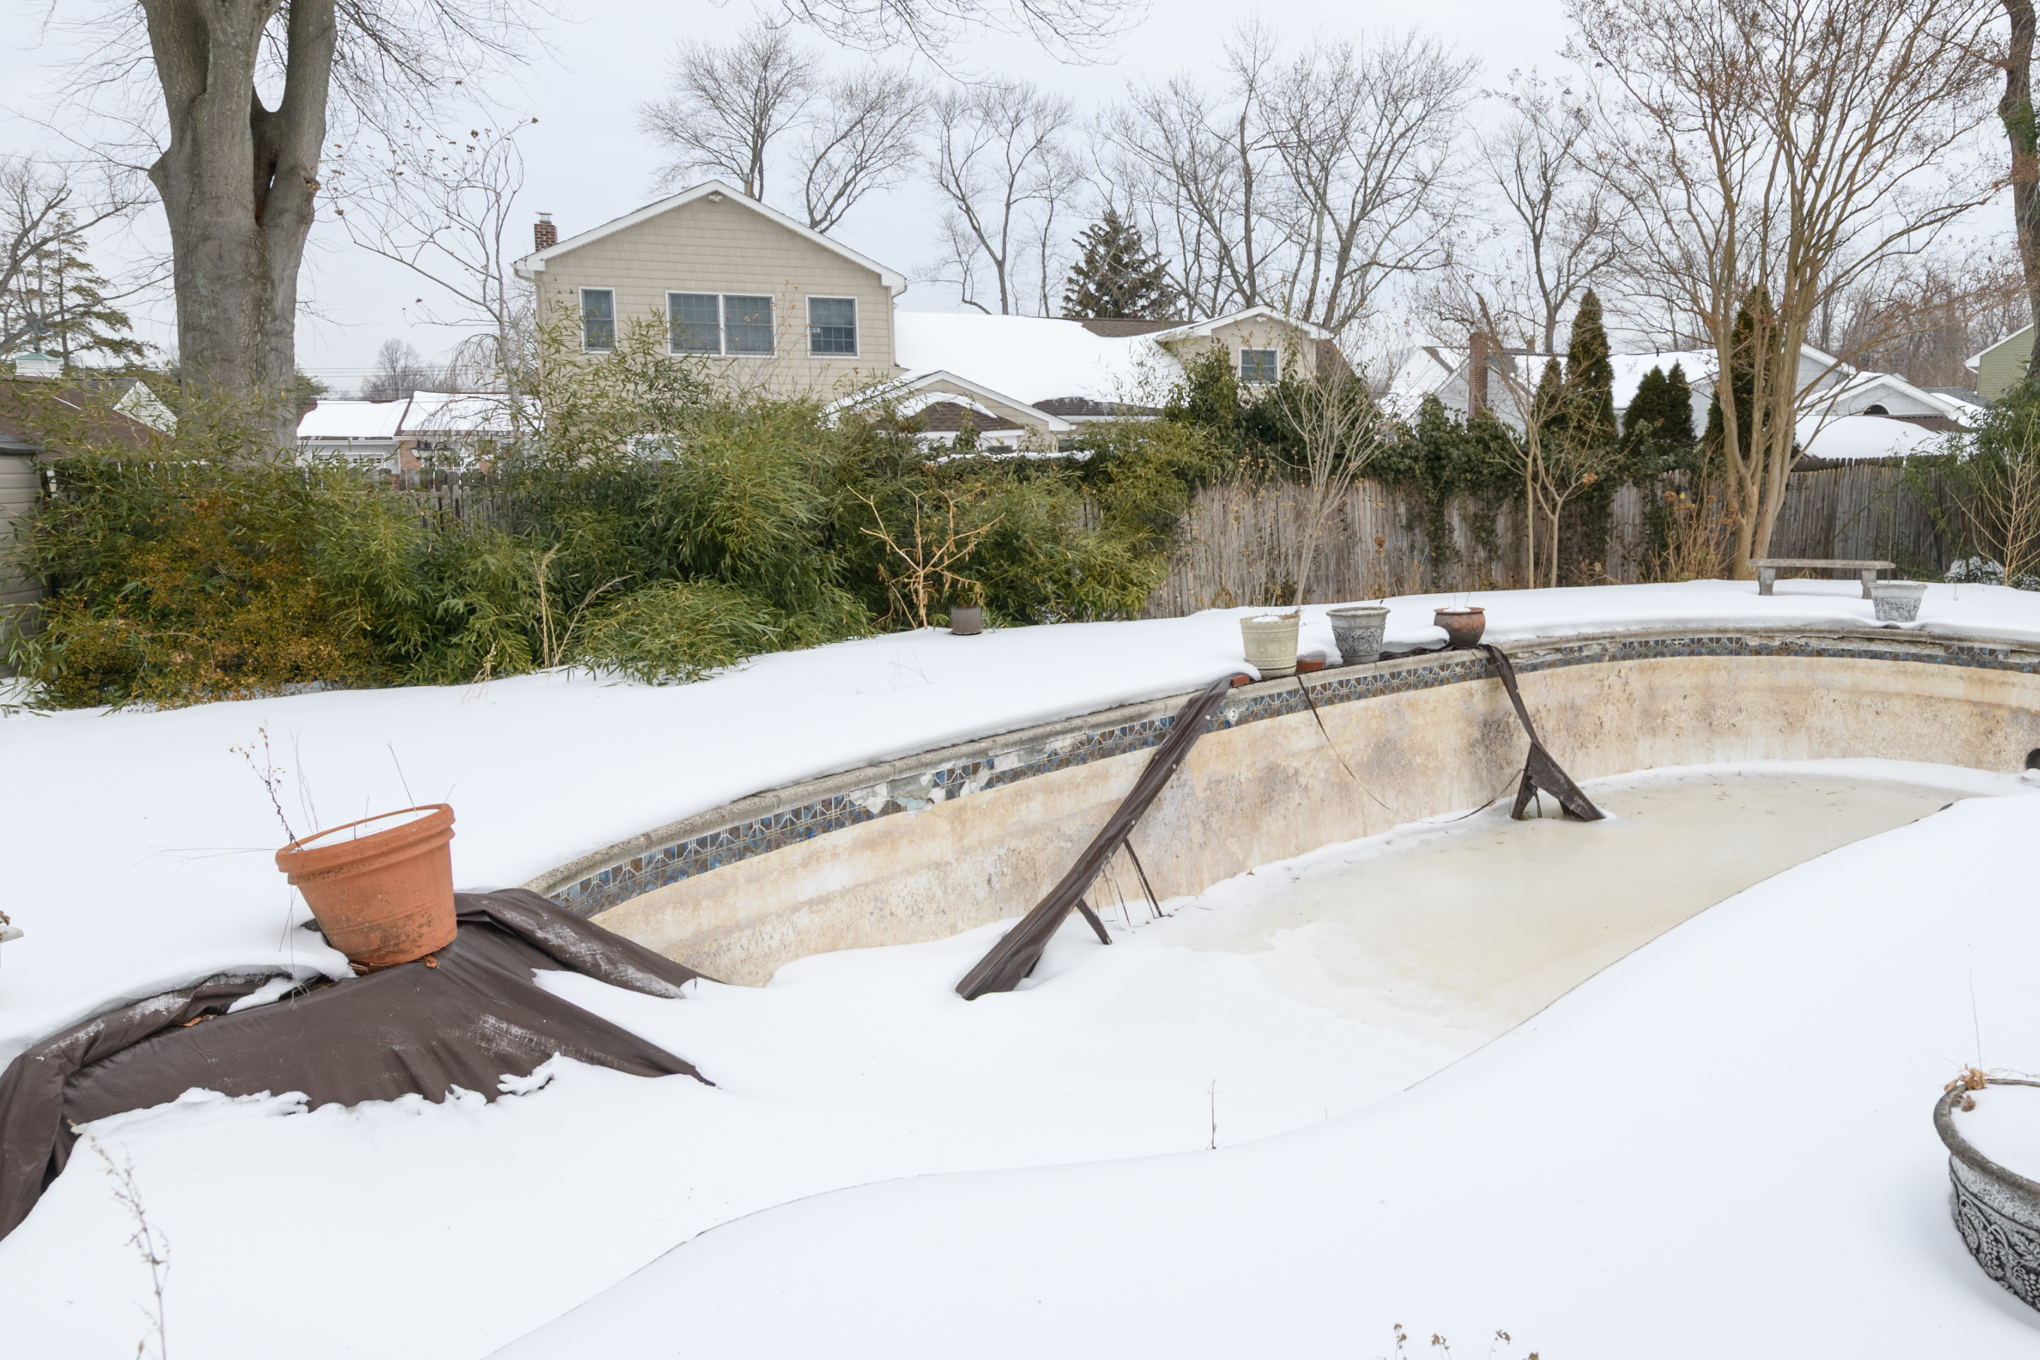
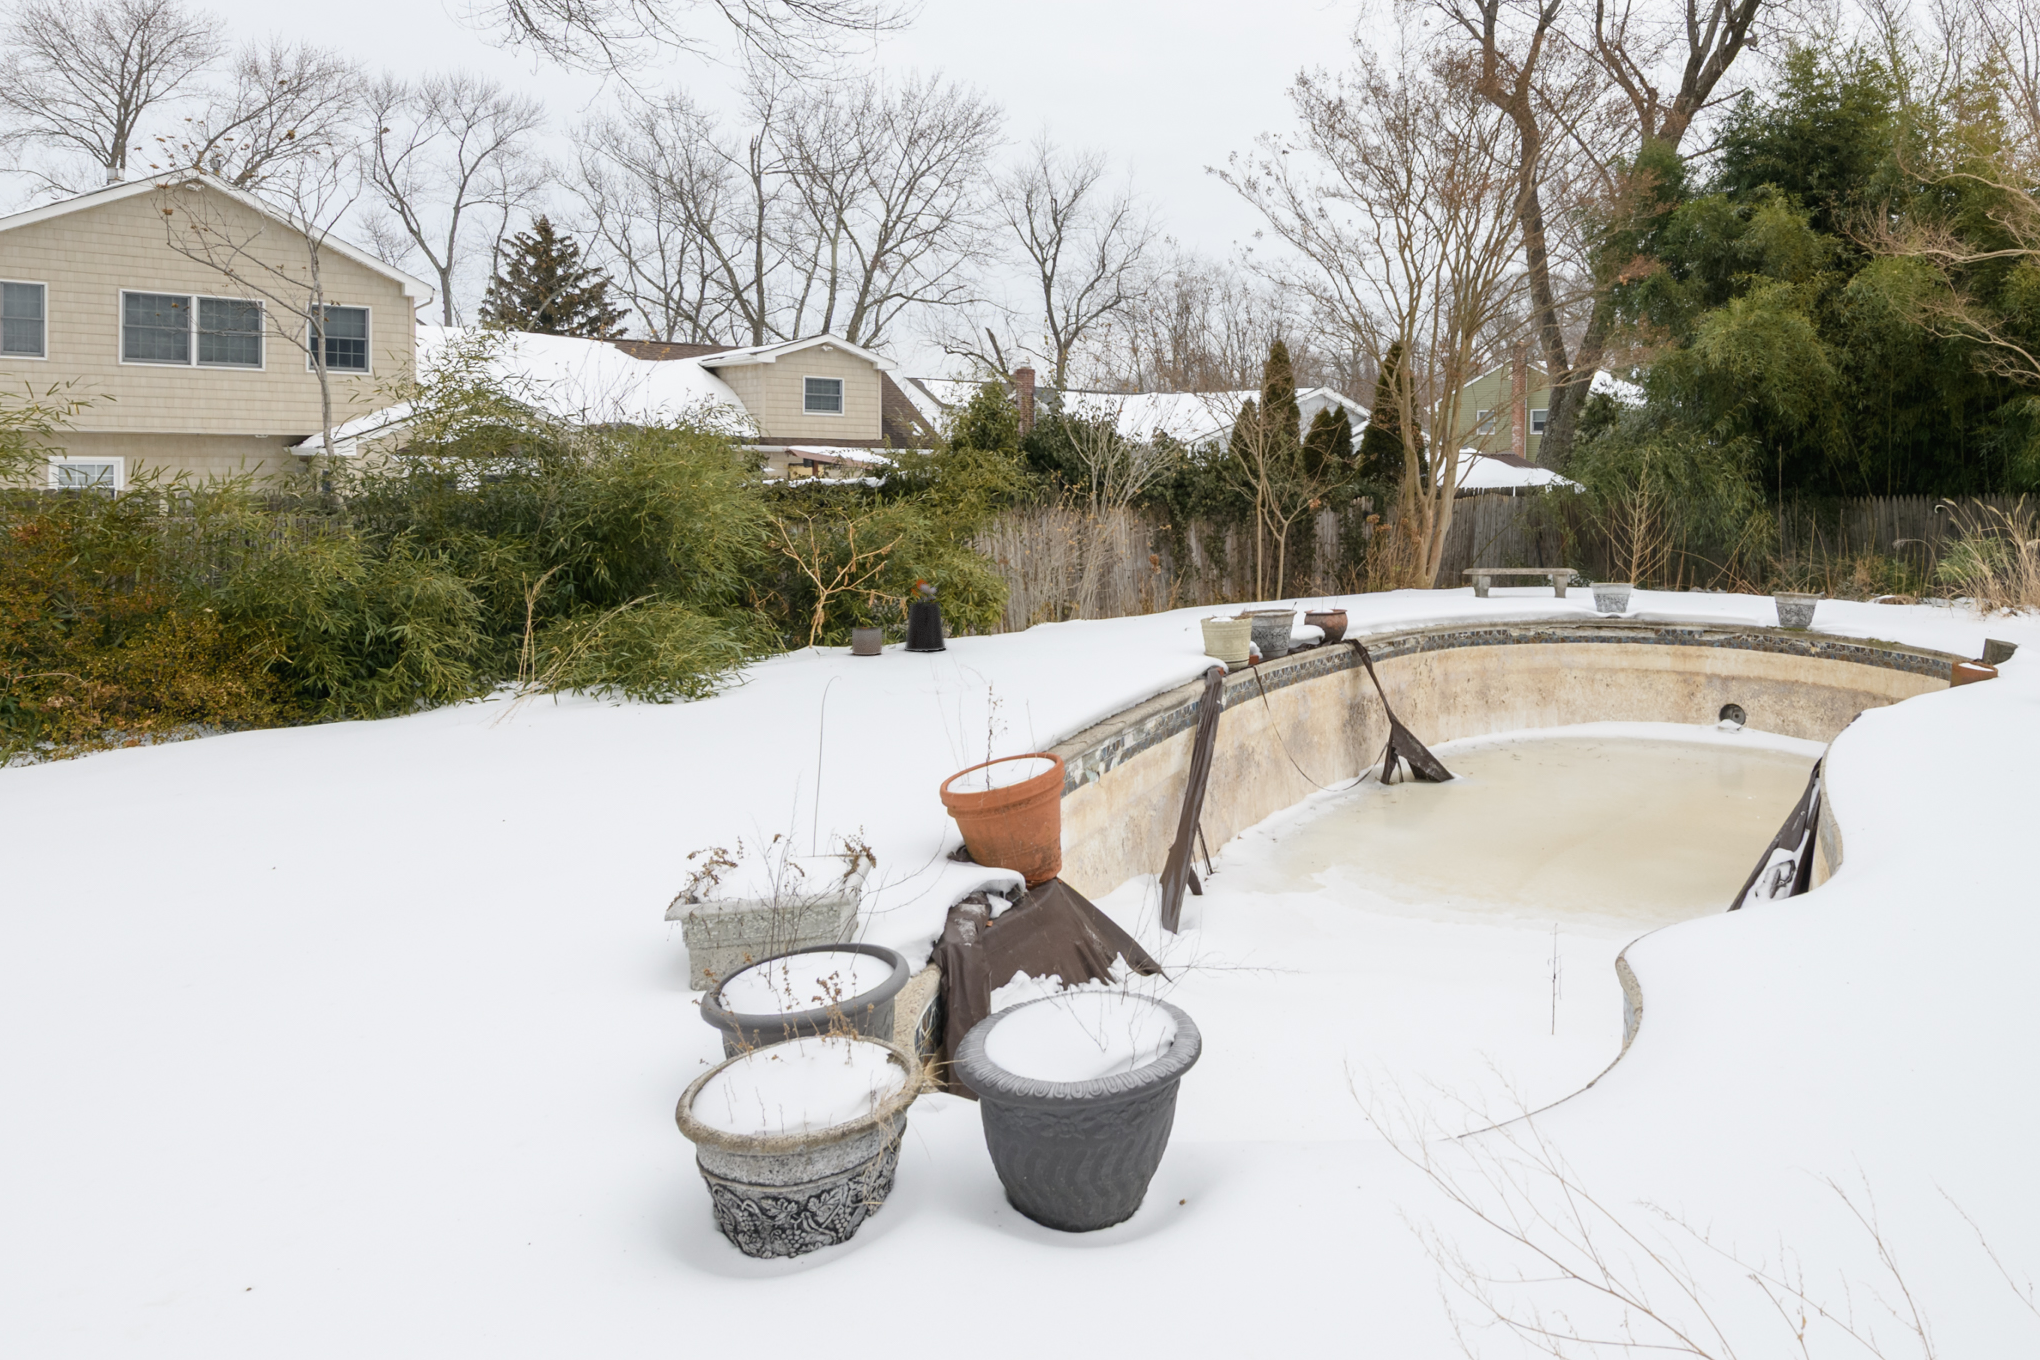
watering can: none [1013,556,1056,633] -> present [905,579,945,651]

